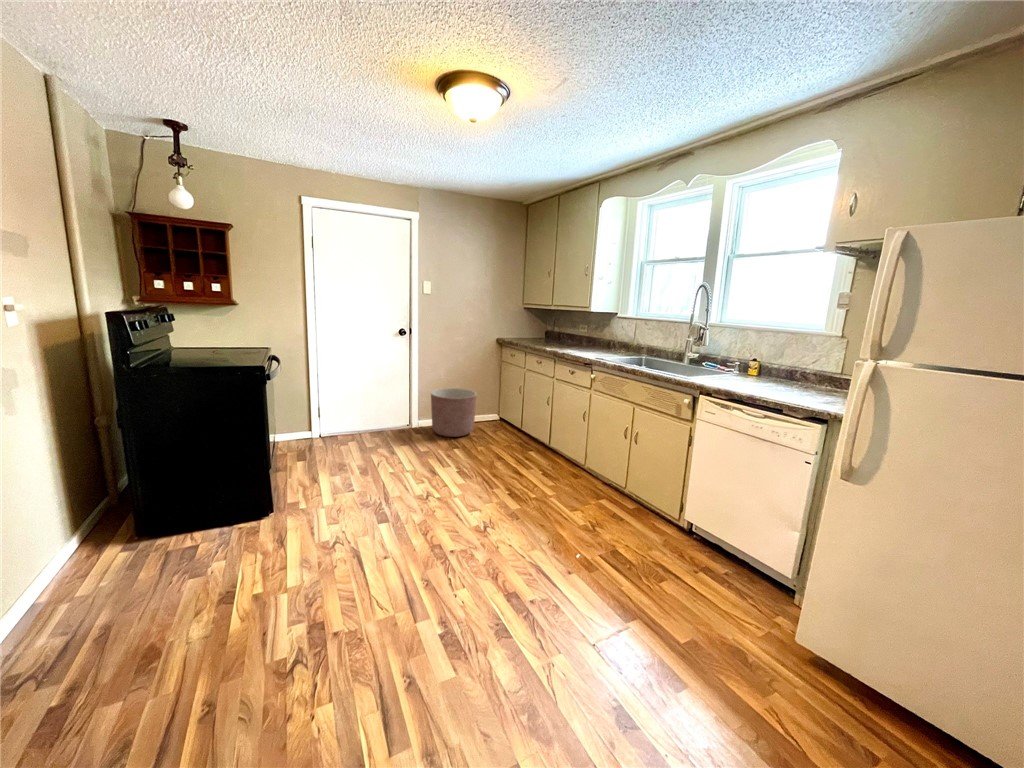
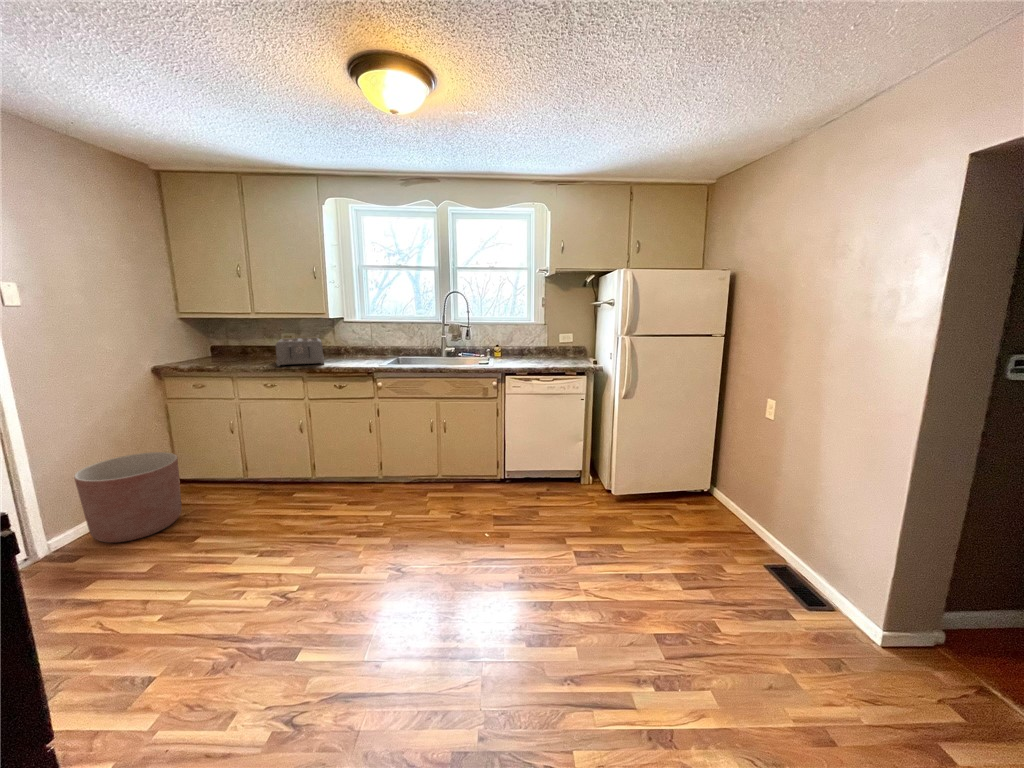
toaster: none [542,329,589,352] -> present [276,338,324,366]

